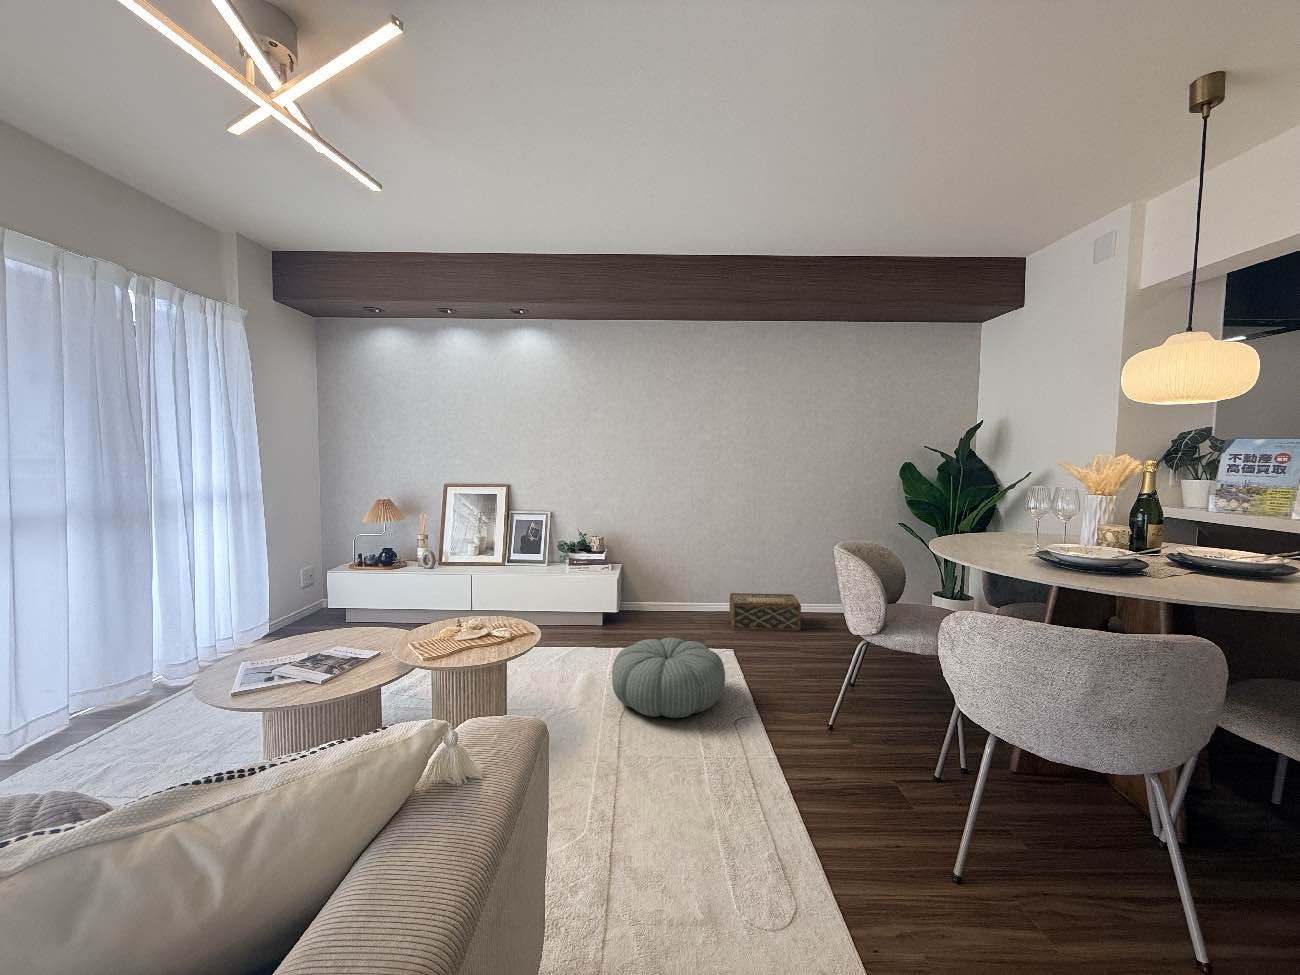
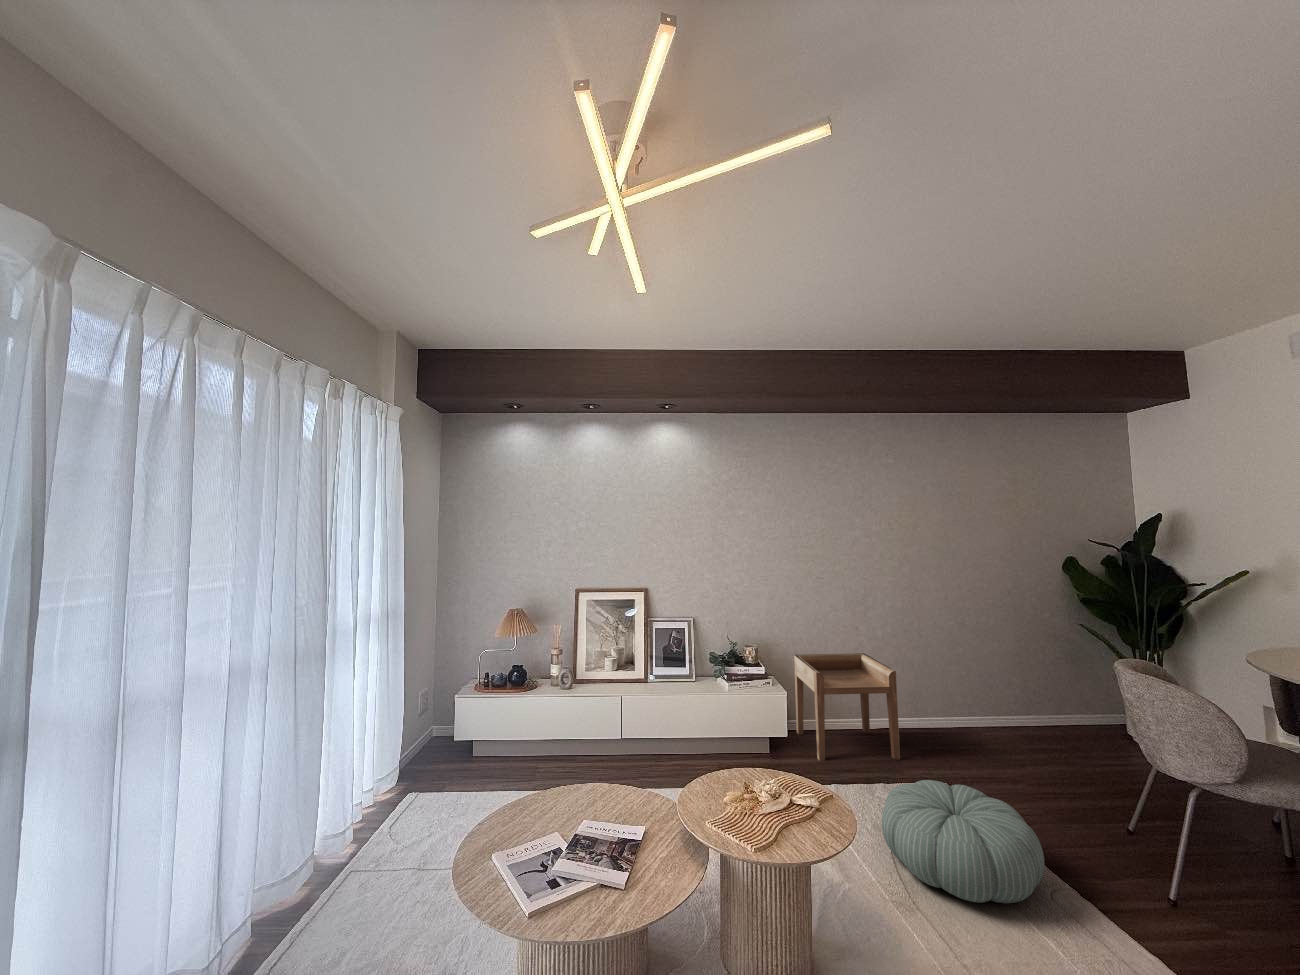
side table: none [636,547,710,635] -> present [794,653,900,761]
woven basket: present [729,593,801,631] -> none [893,703,987,748]

